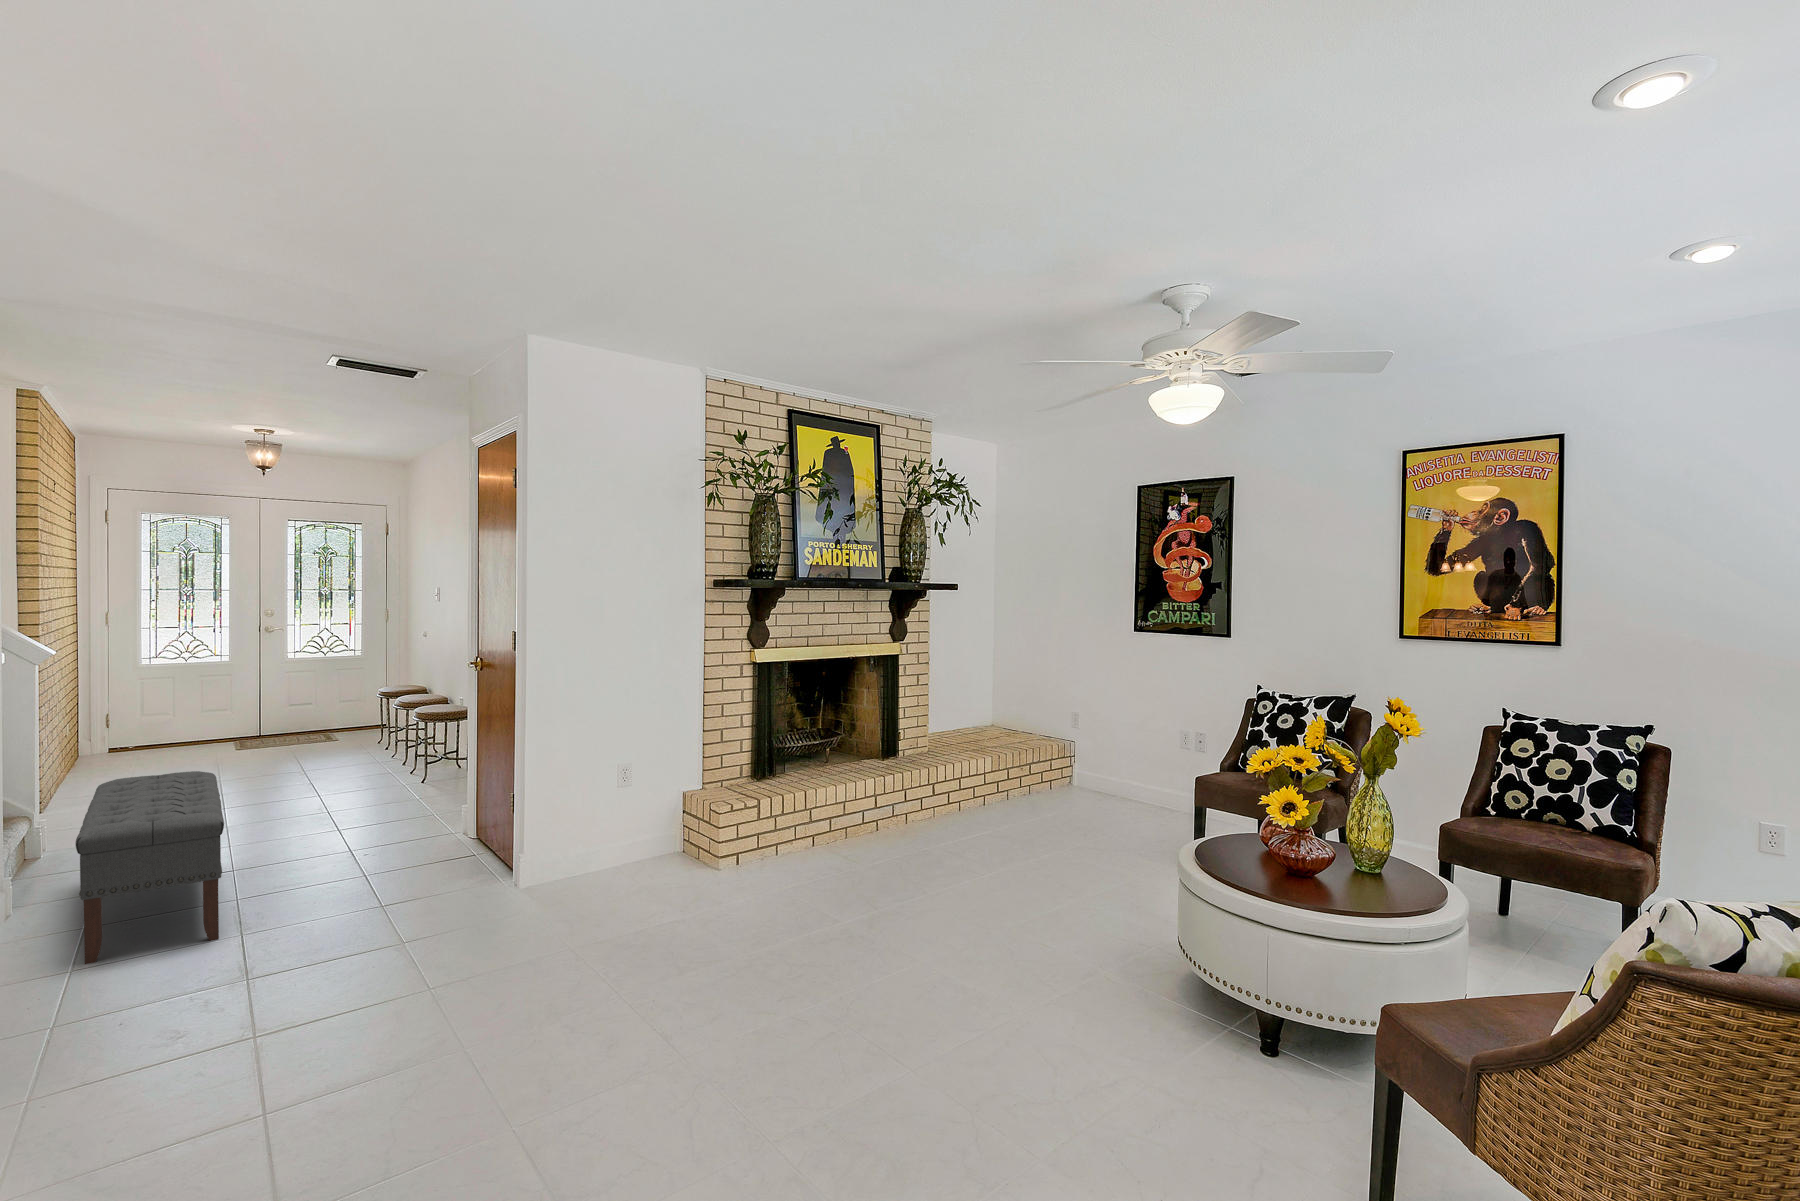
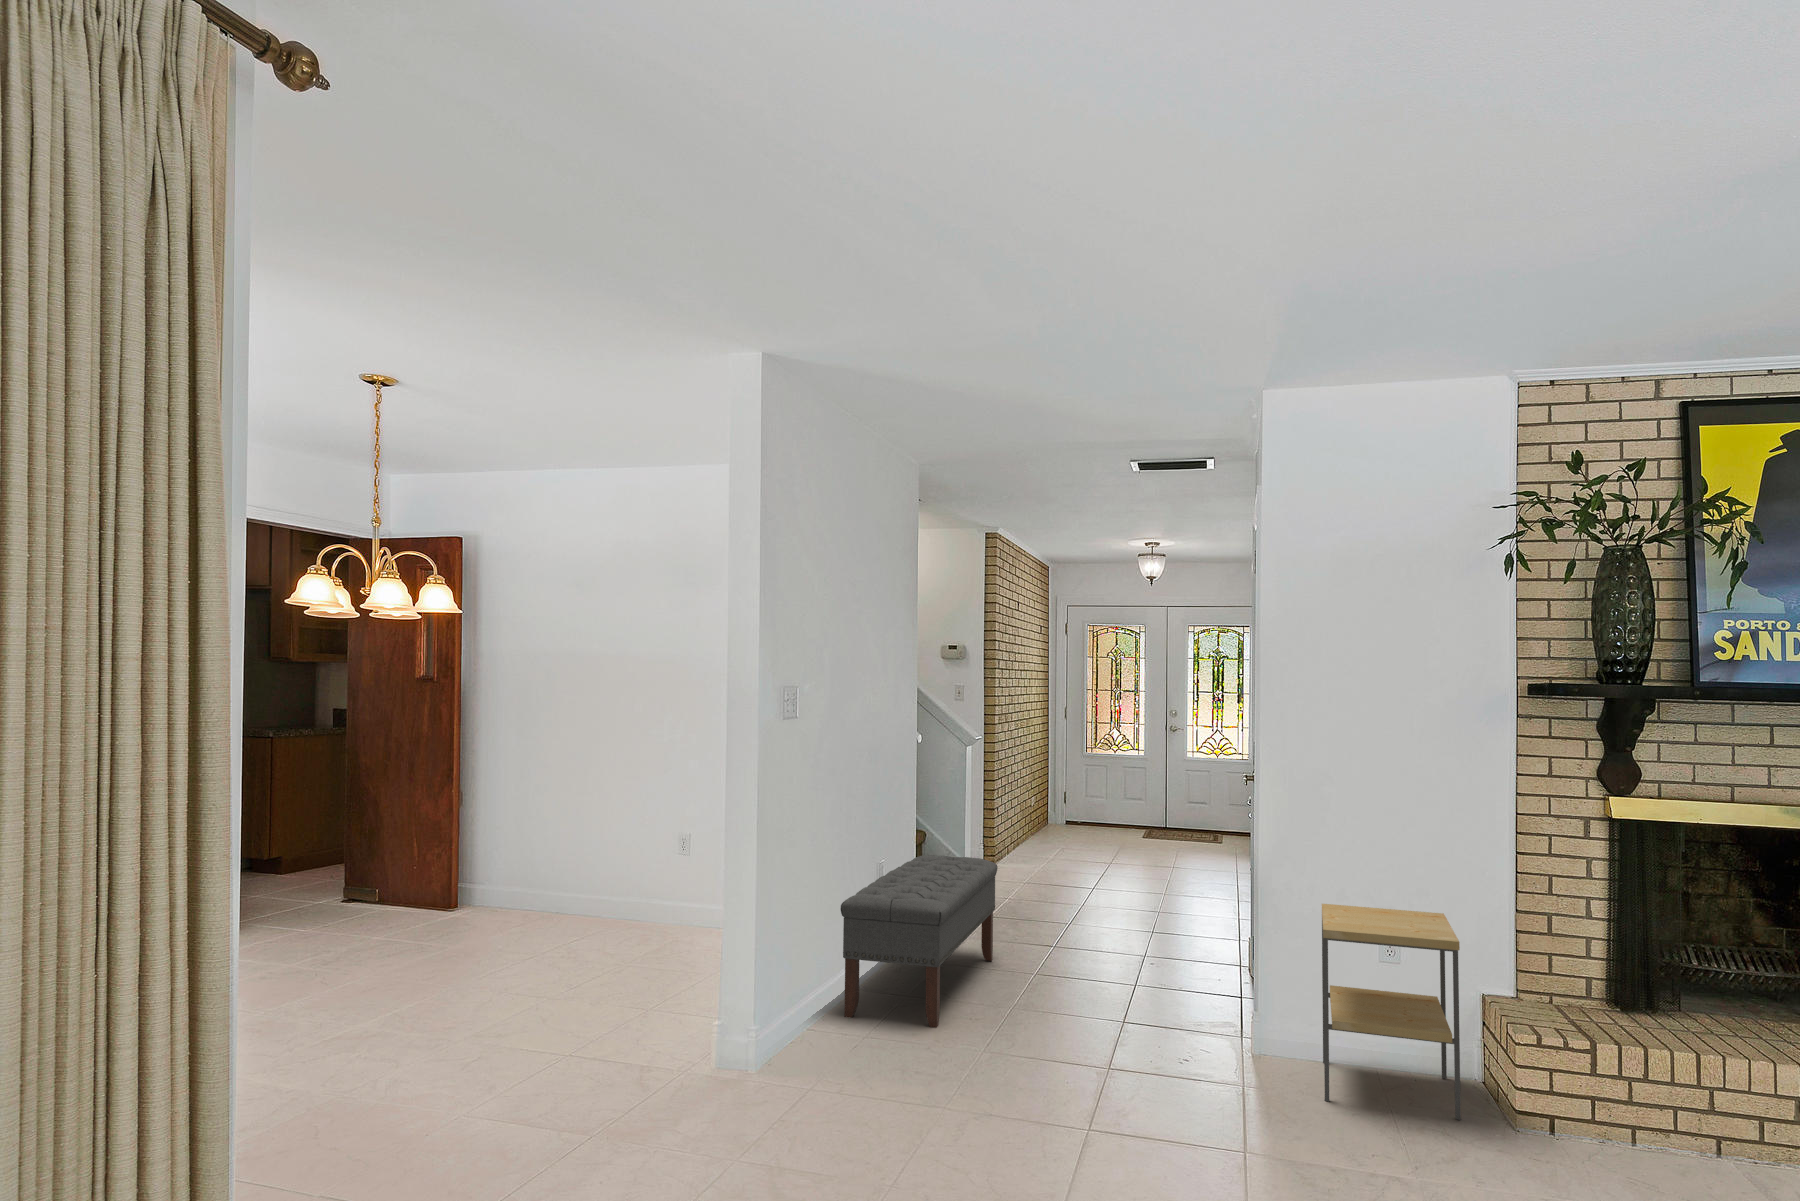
side table: none [581,740,694,886] -> present [1322,904,1461,1120]

